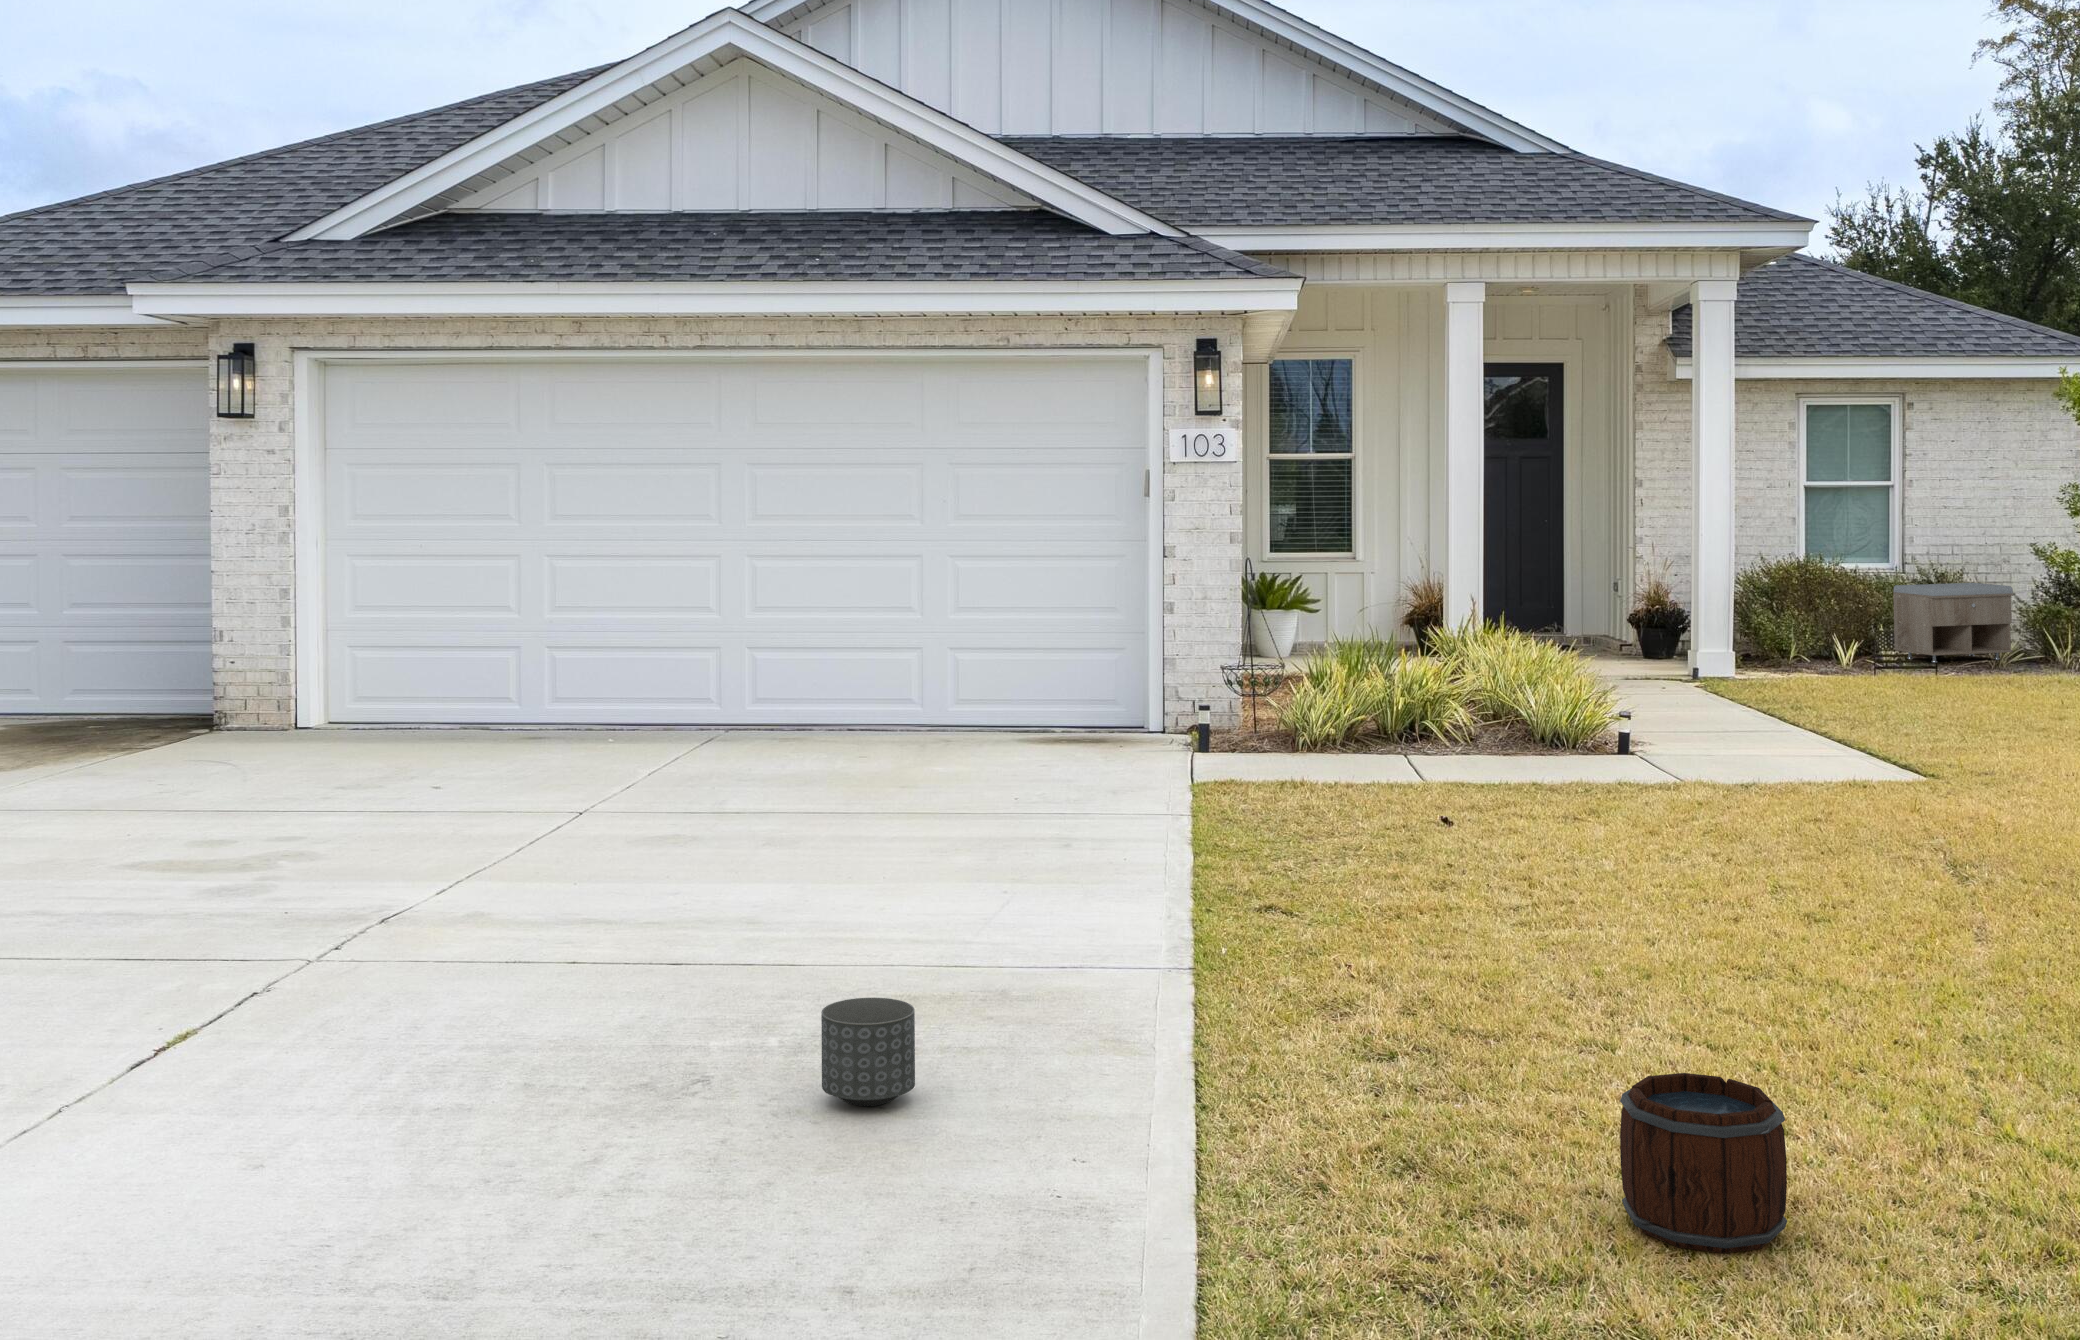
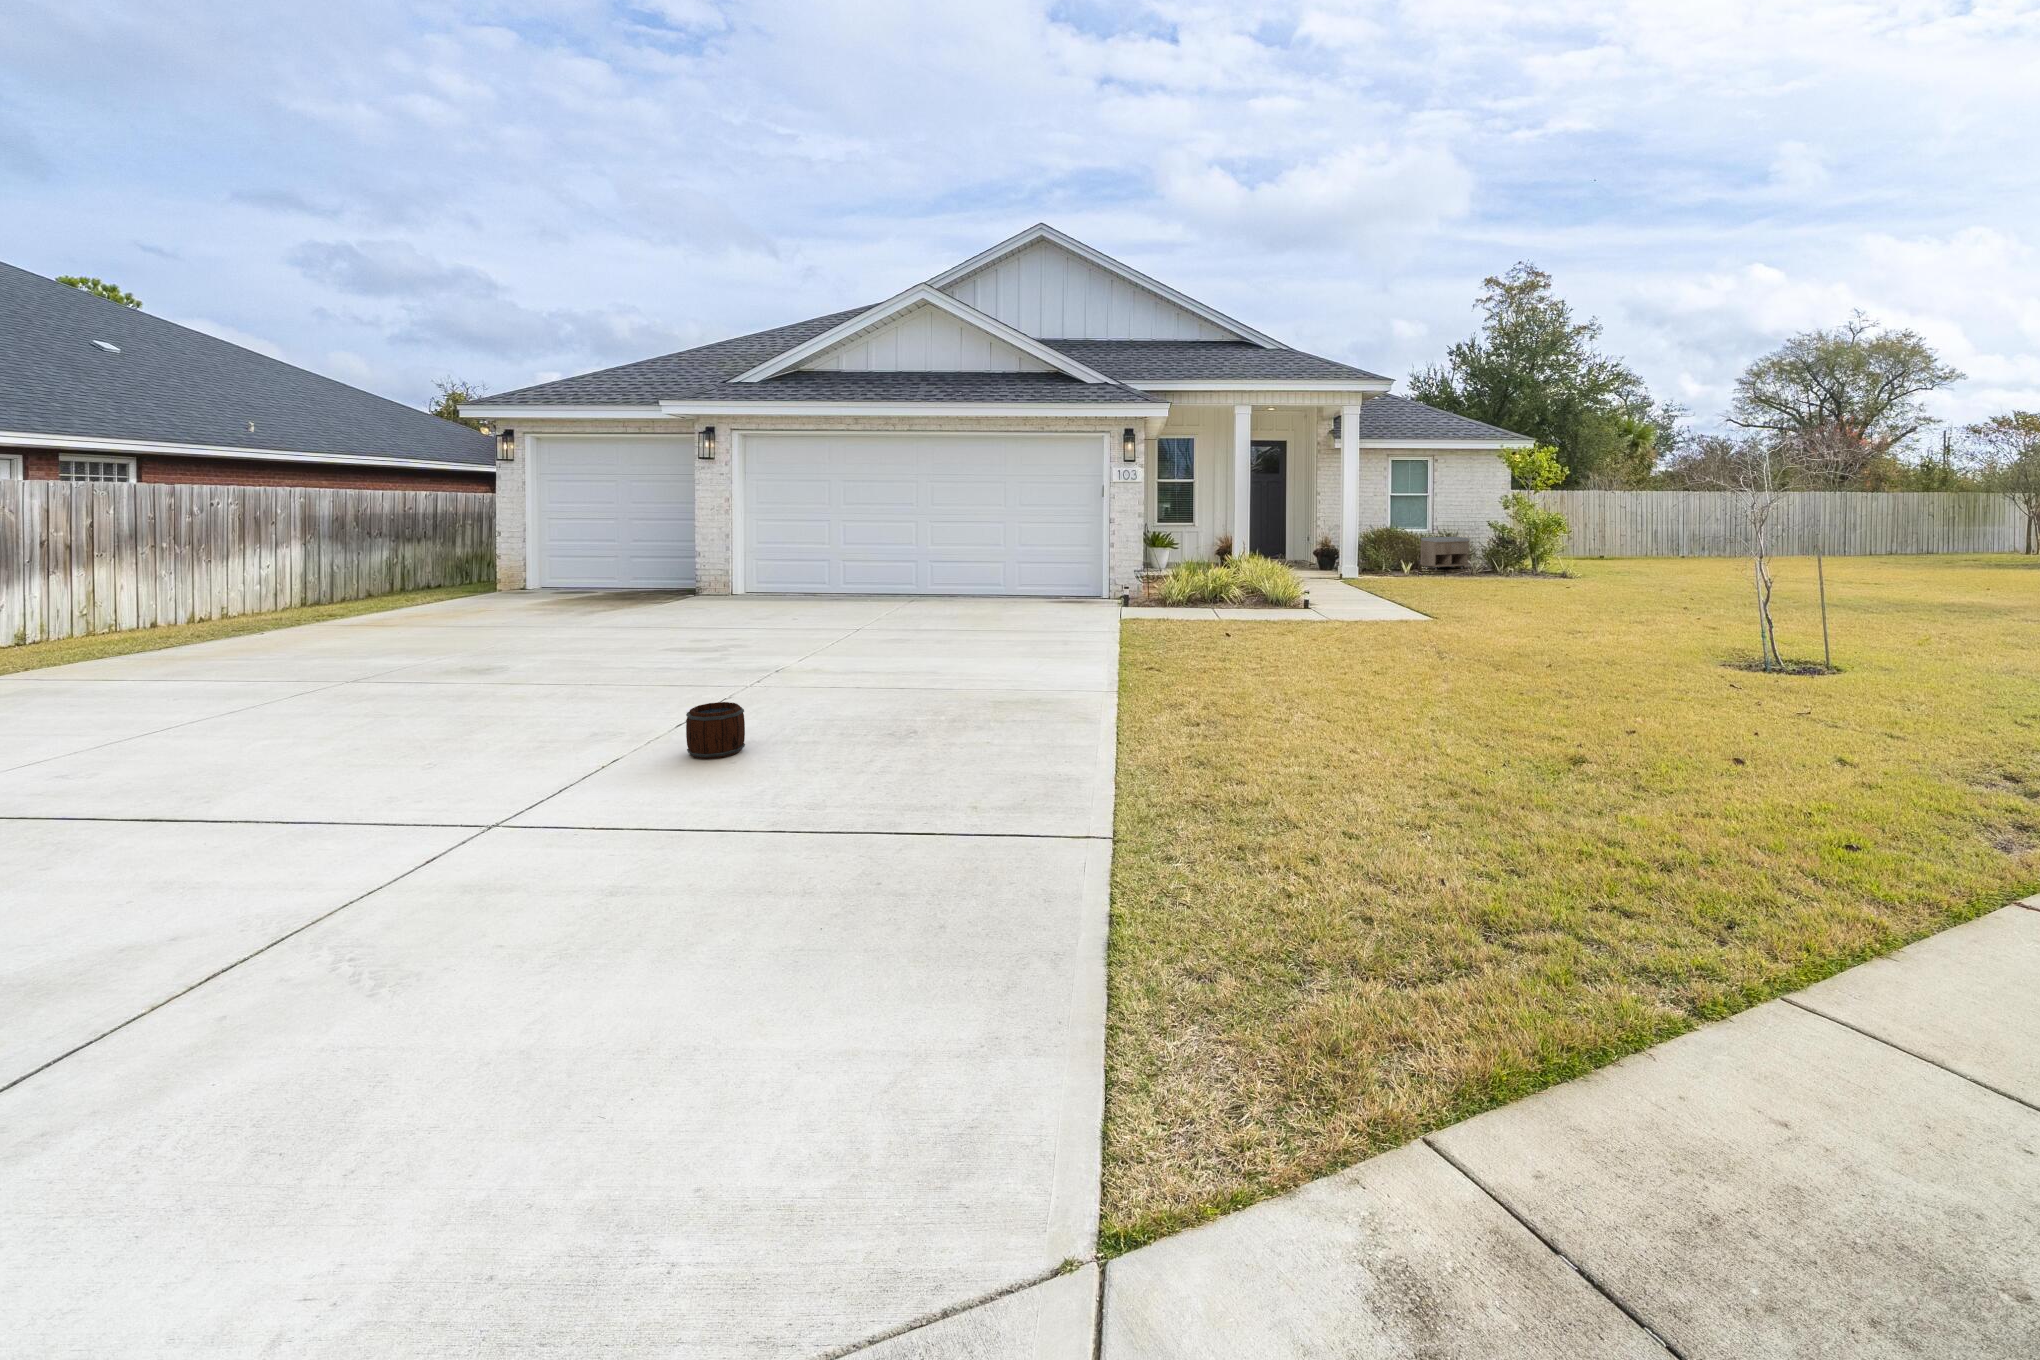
planter: present [821,998,915,1106] -> none [975,688,1010,726]
bucket: present [1620,1073,1787,1253] -> present [686,702,745,759]

